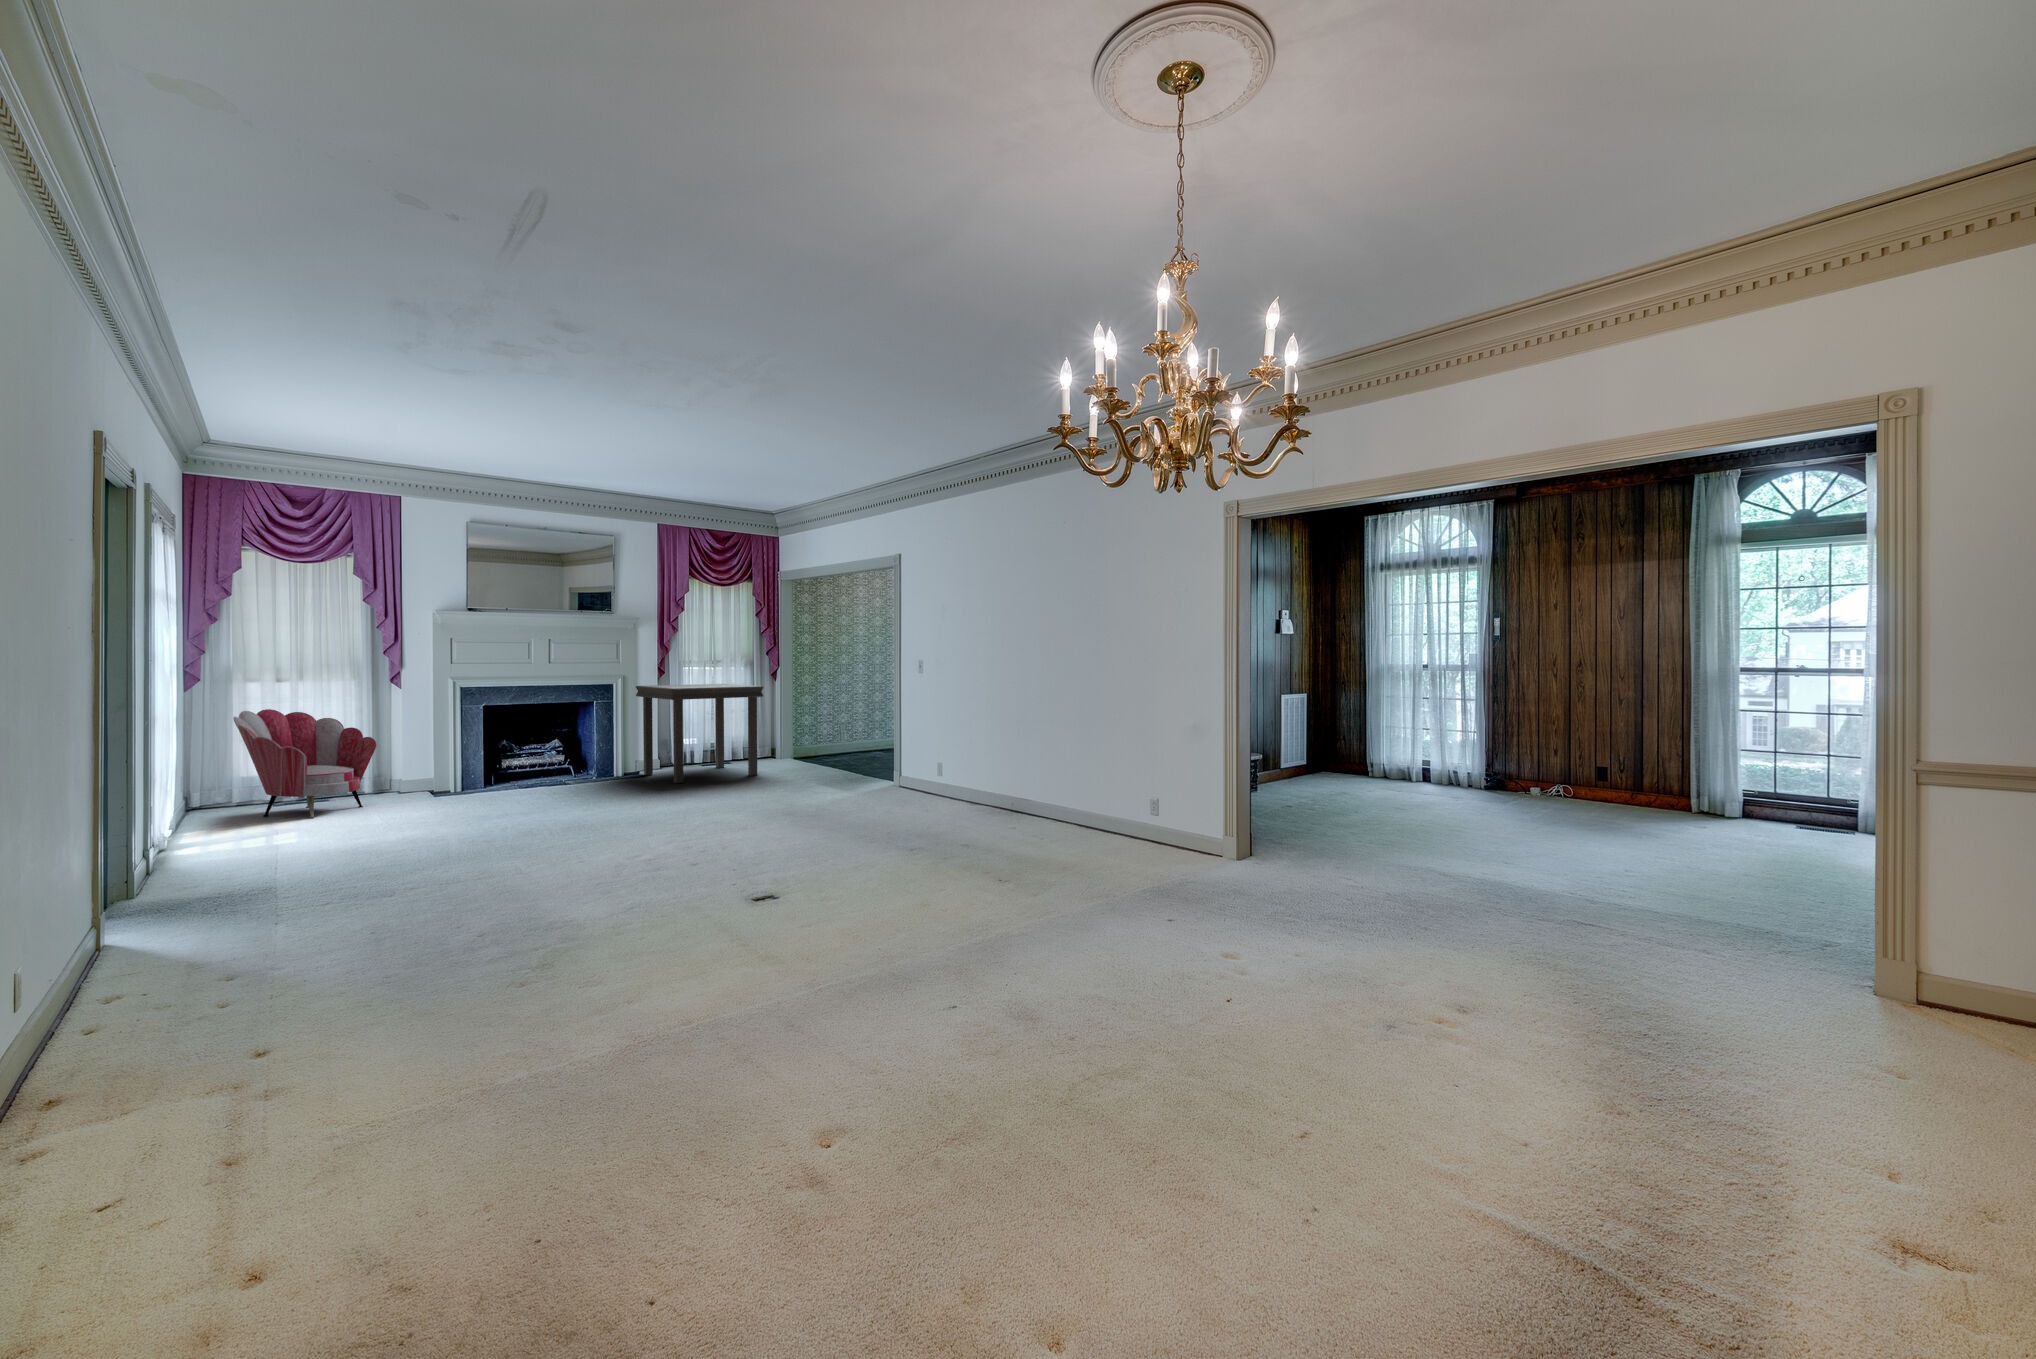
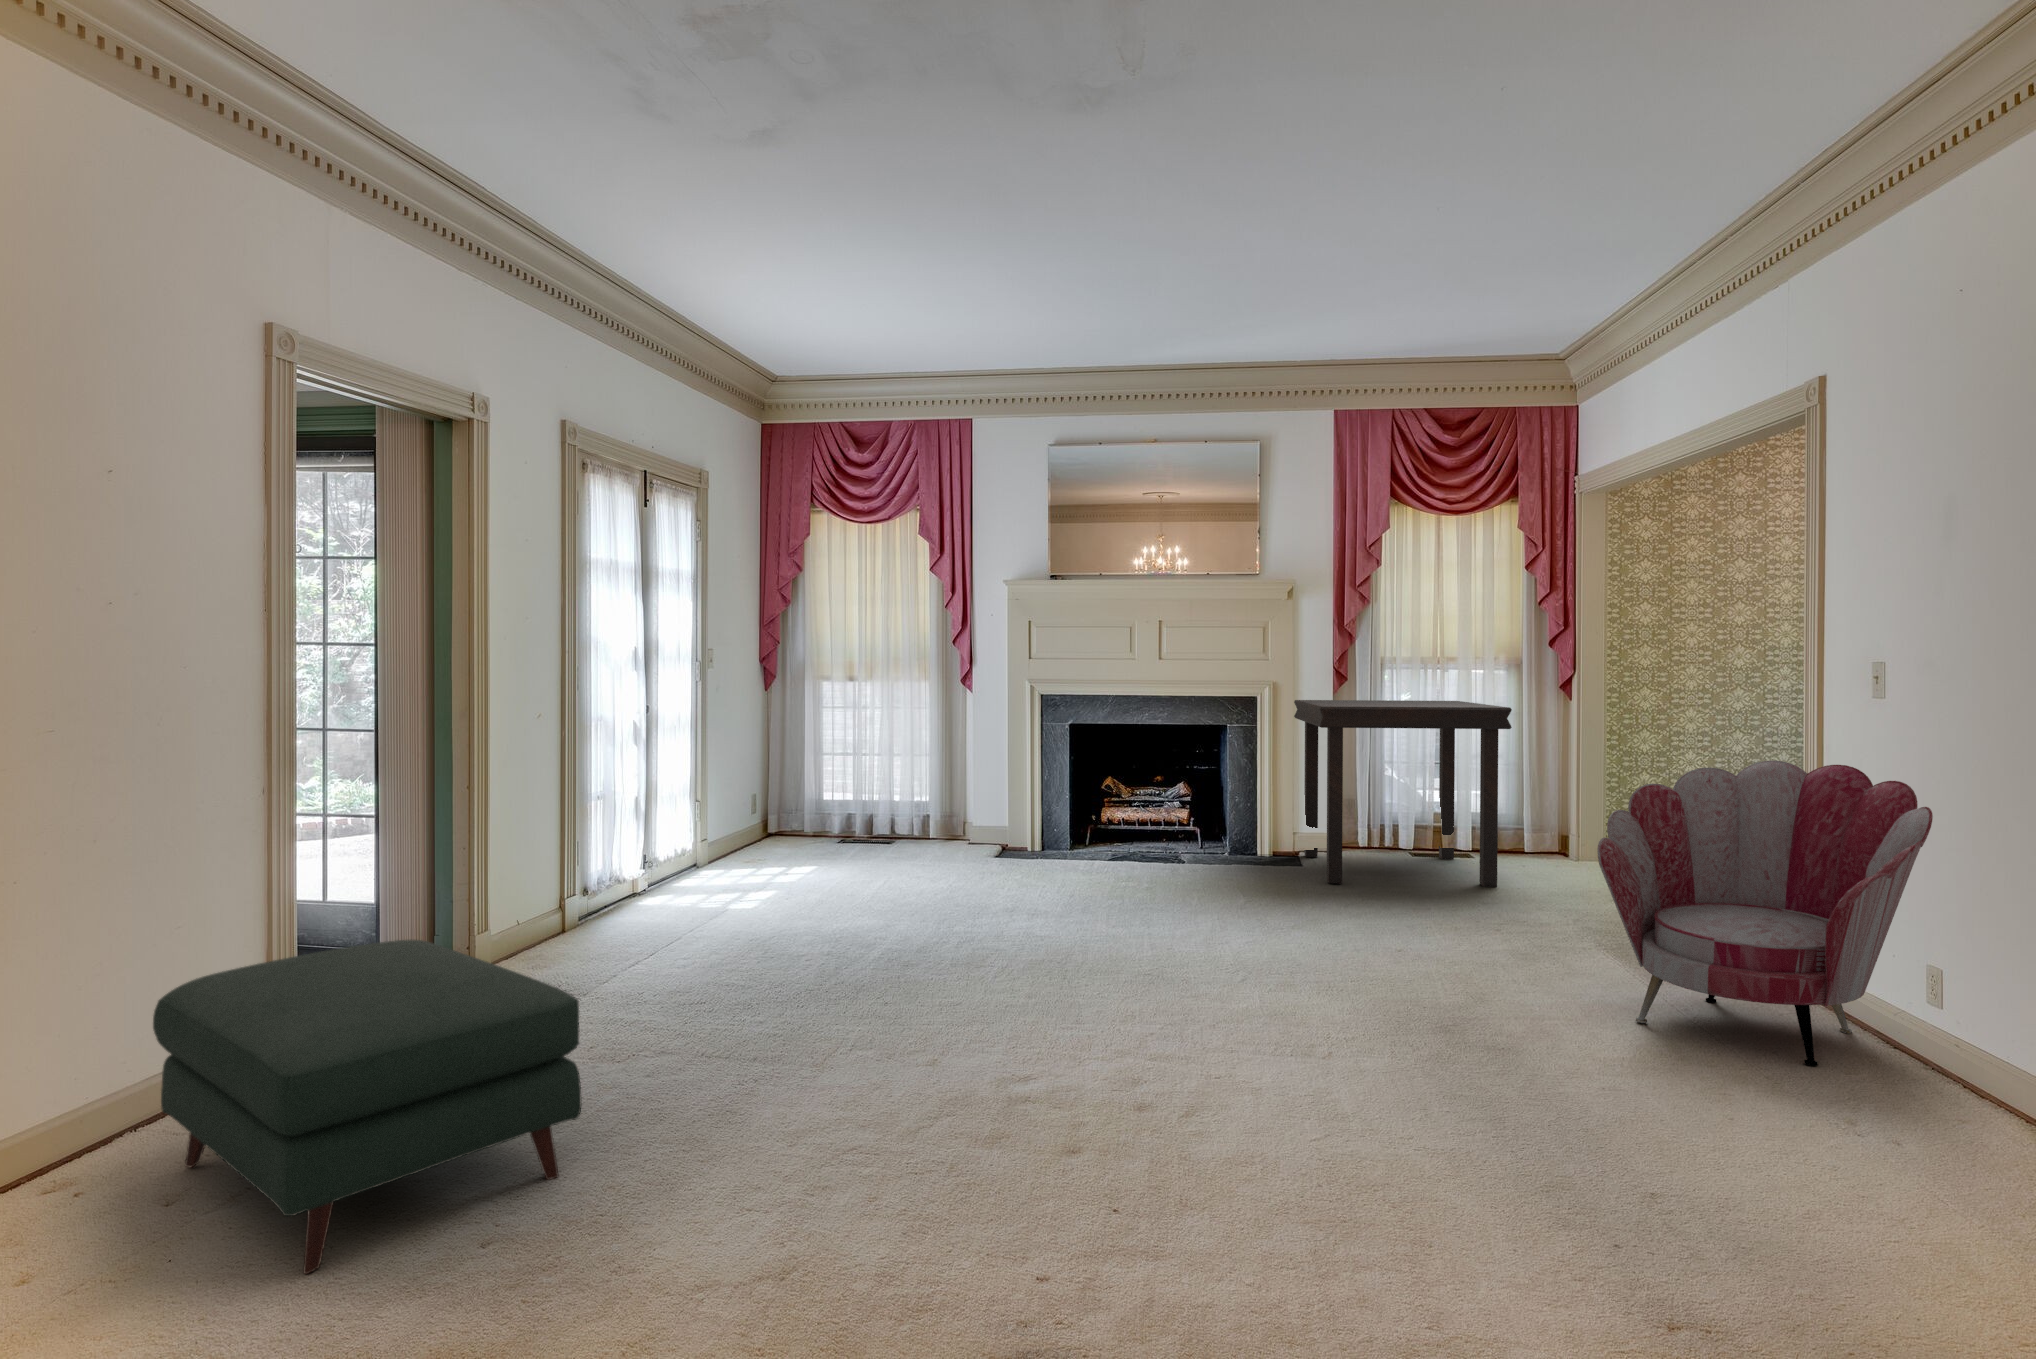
armchair: present [233,709,376,818] -> present [1597,760,1933,1066]
ottoman: none [226,827,500,961] -> present [153,940,582,1274]

